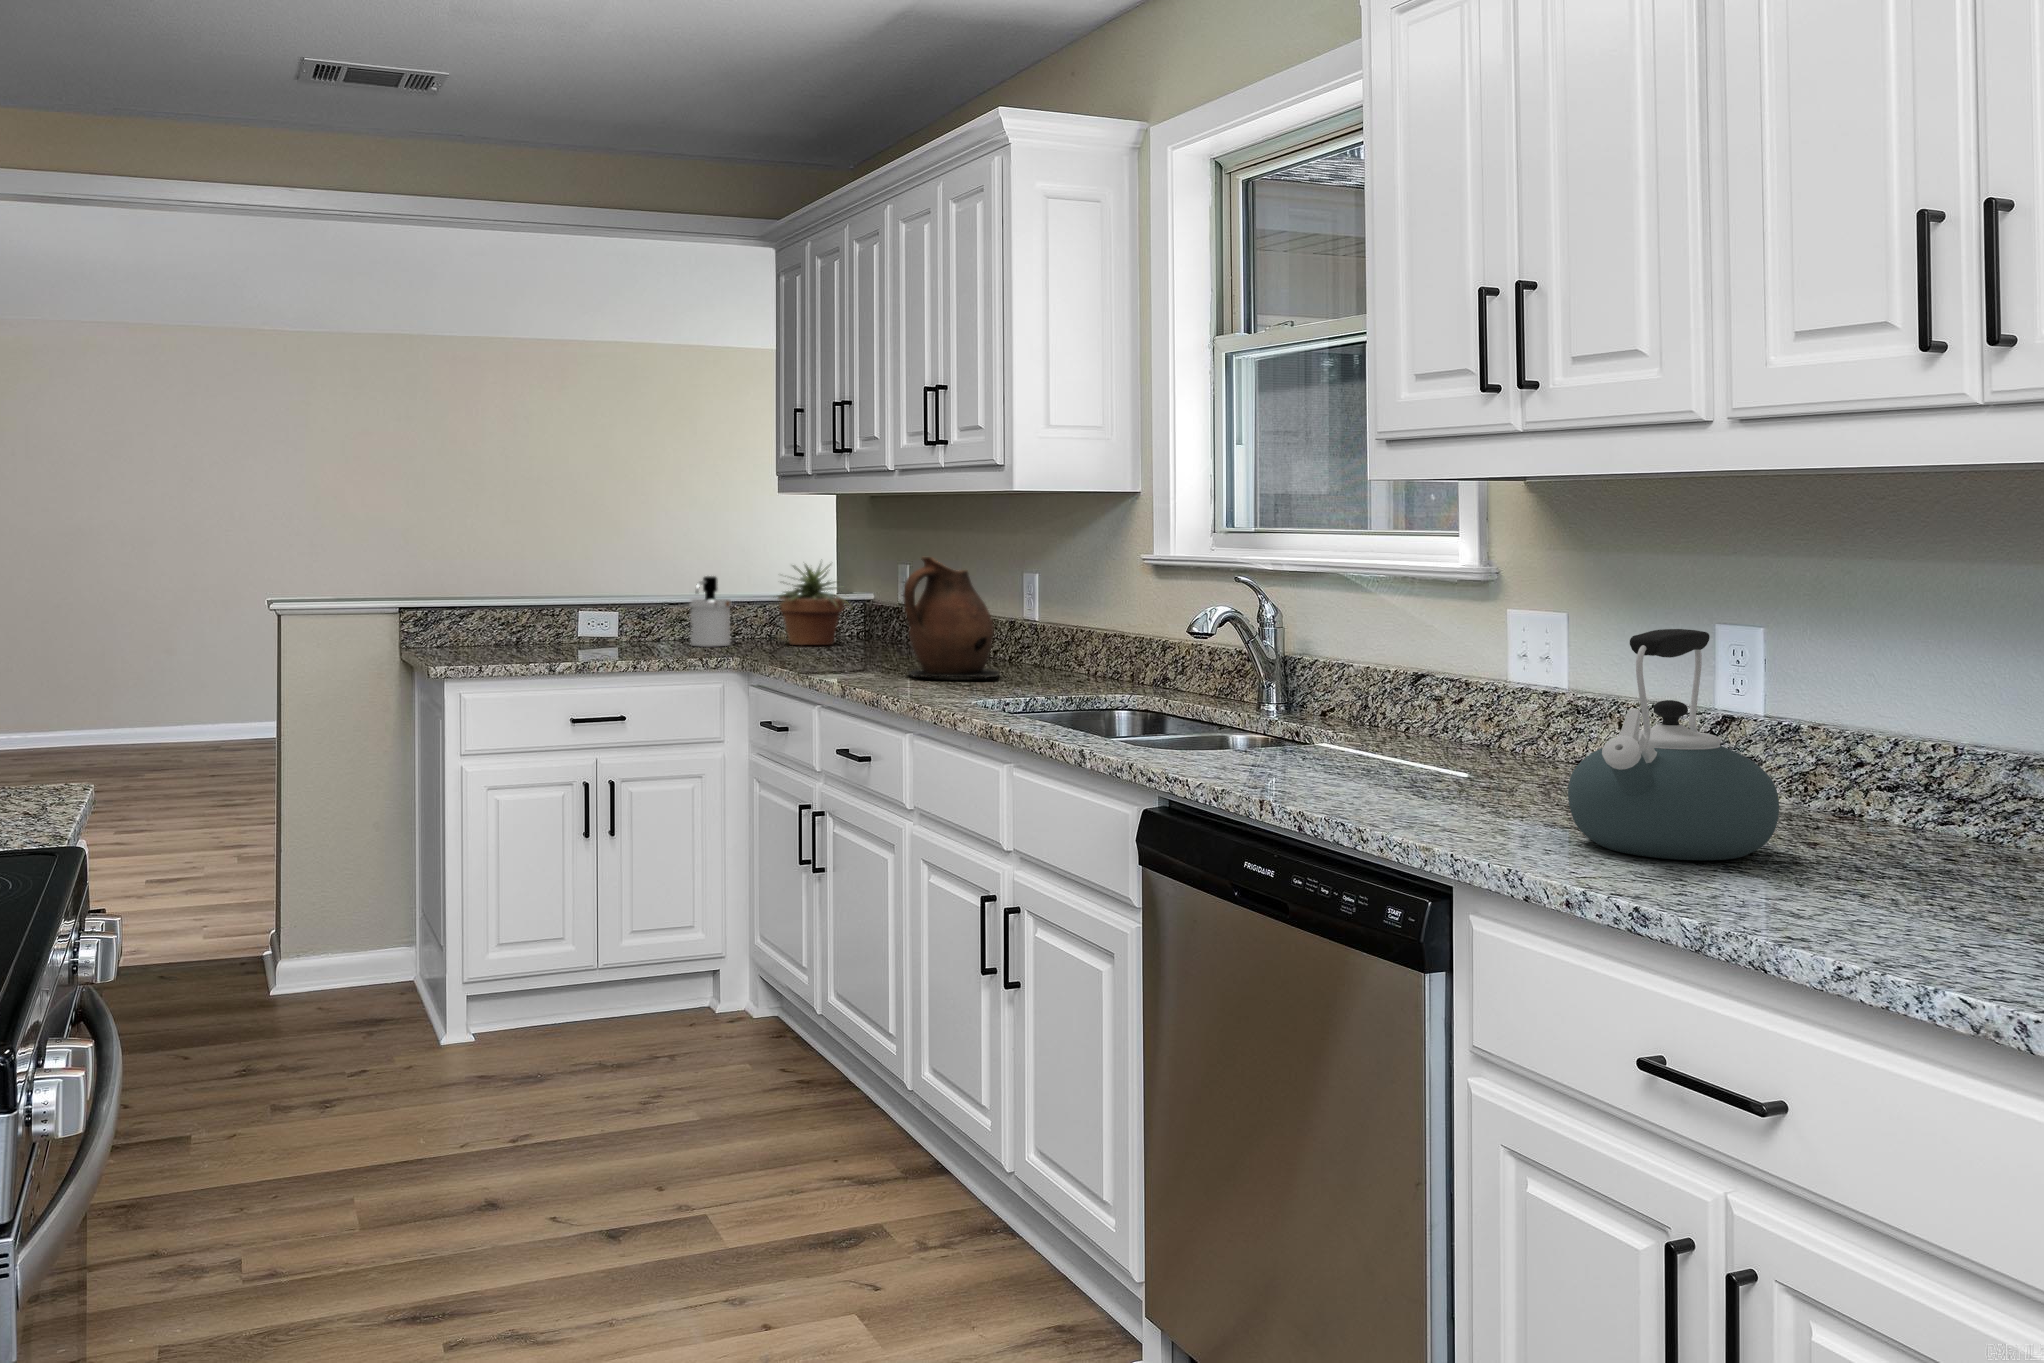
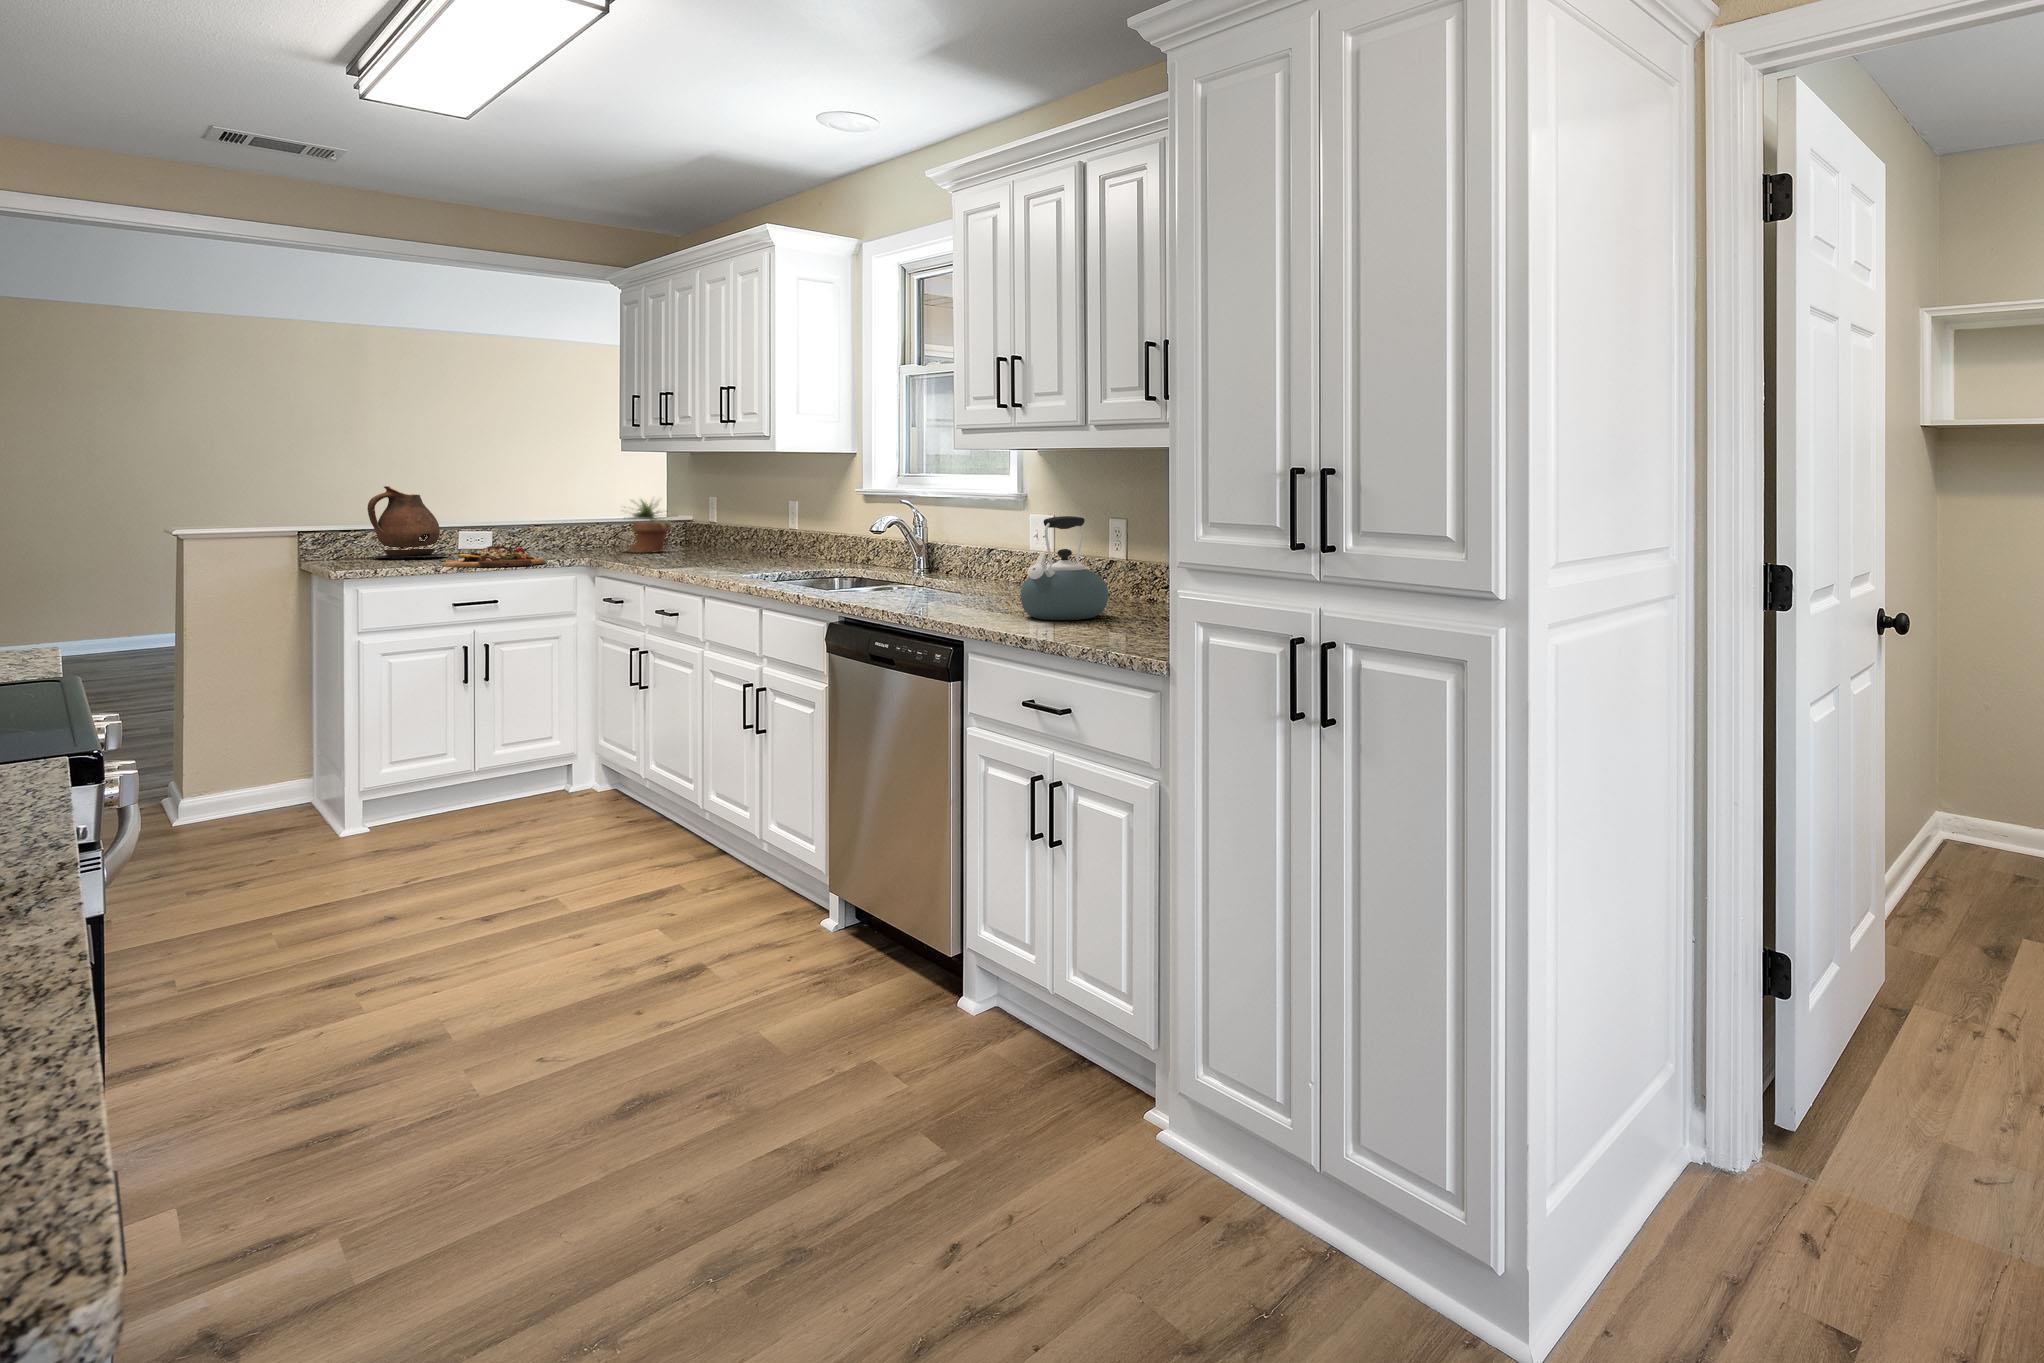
ceramic pitcher: present [903,557,999,678] -> present [368,486,451,558]
soap dispenser: present [690,576,731,647] -> none [550,507,584,554]
cutting board: none [560,635,688,669] -> present [442,545,546,567]

